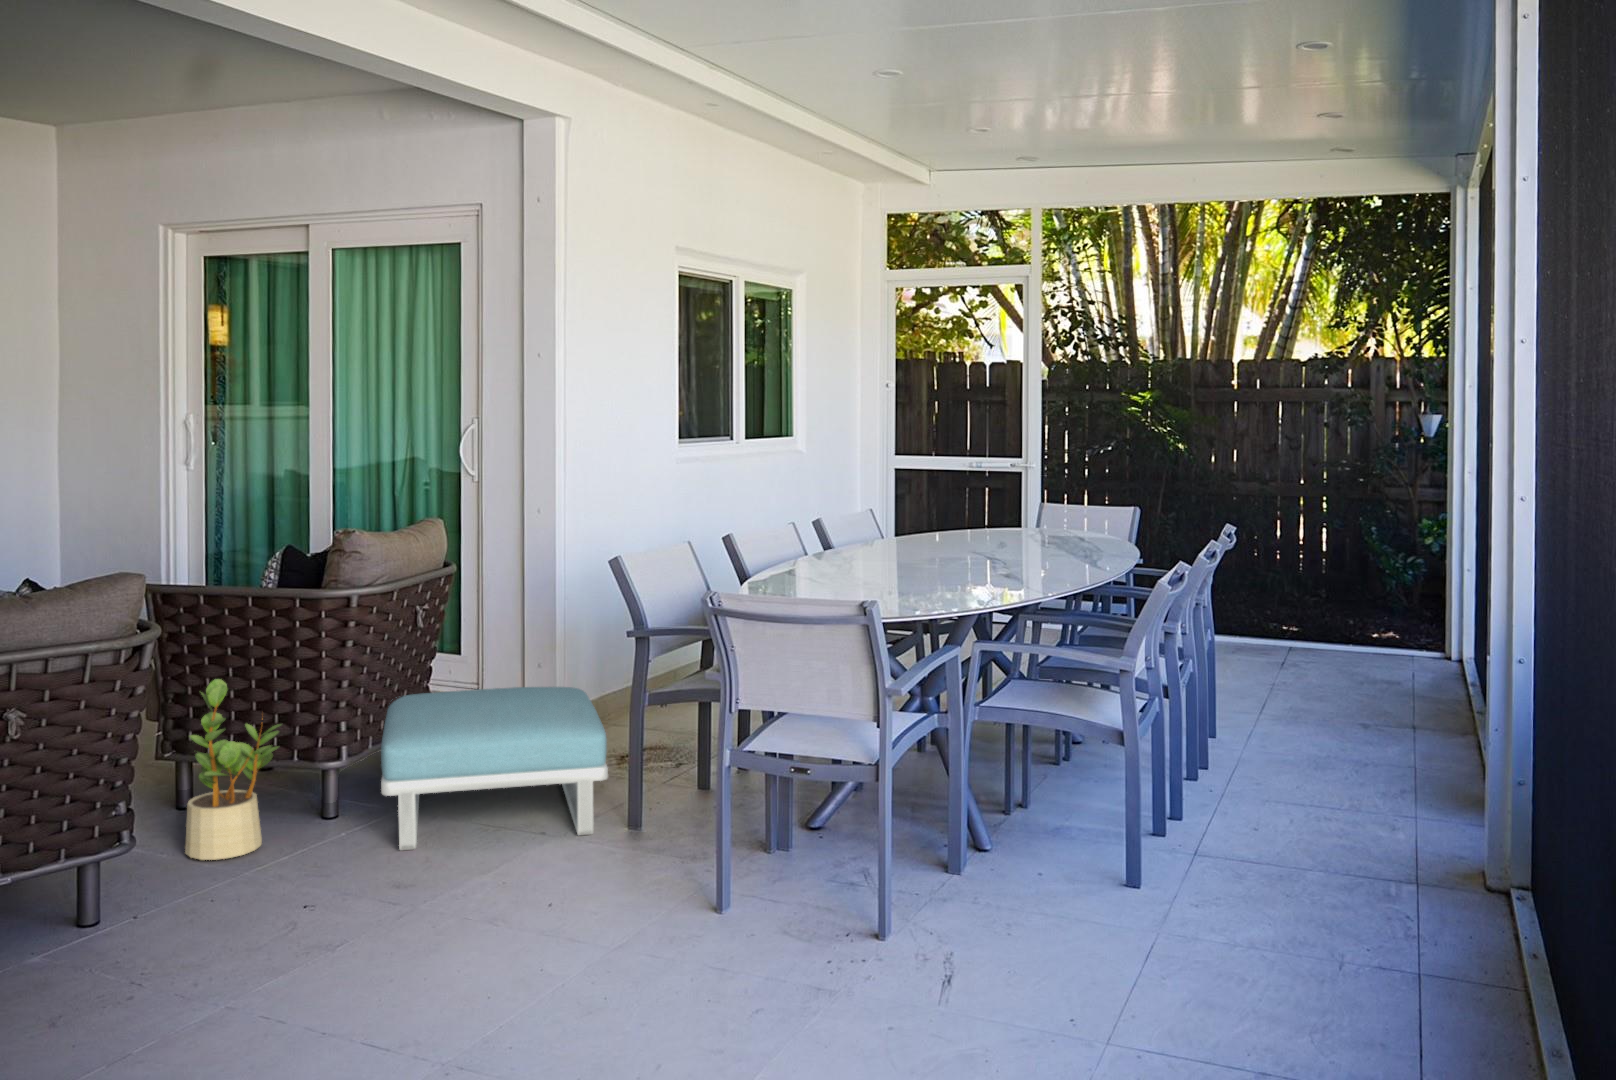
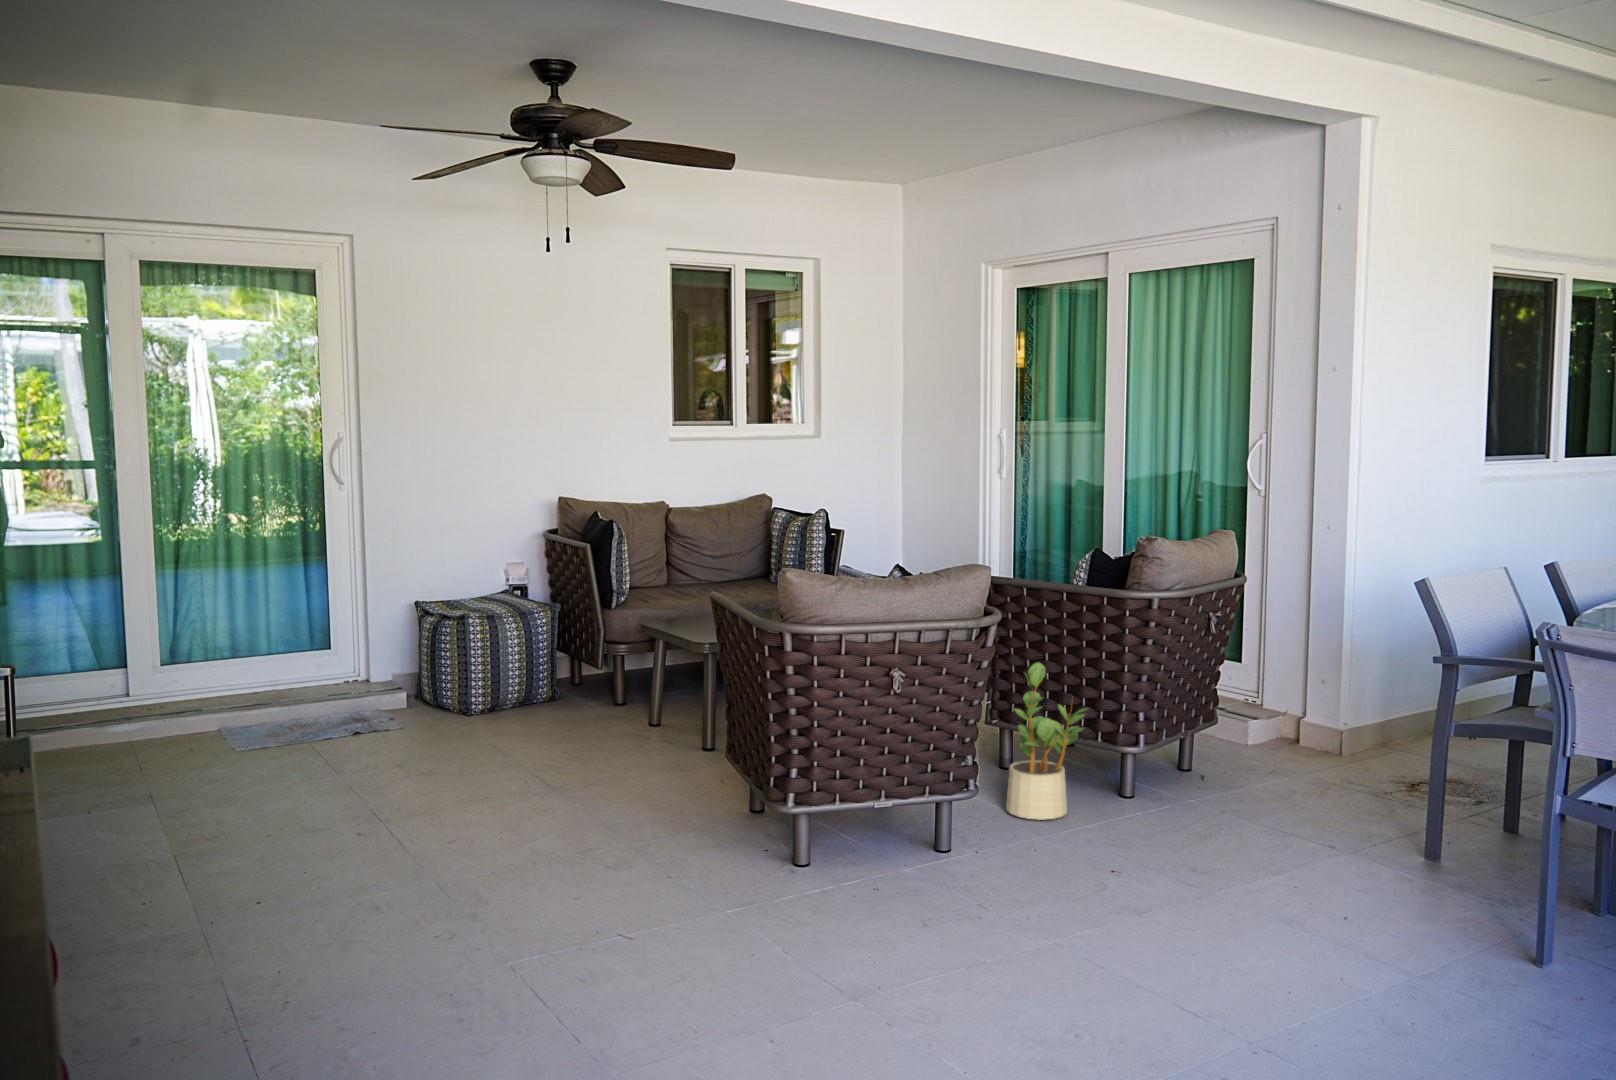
footstool: present [381,687,608,850] -> none [1175,695,1405,857]

